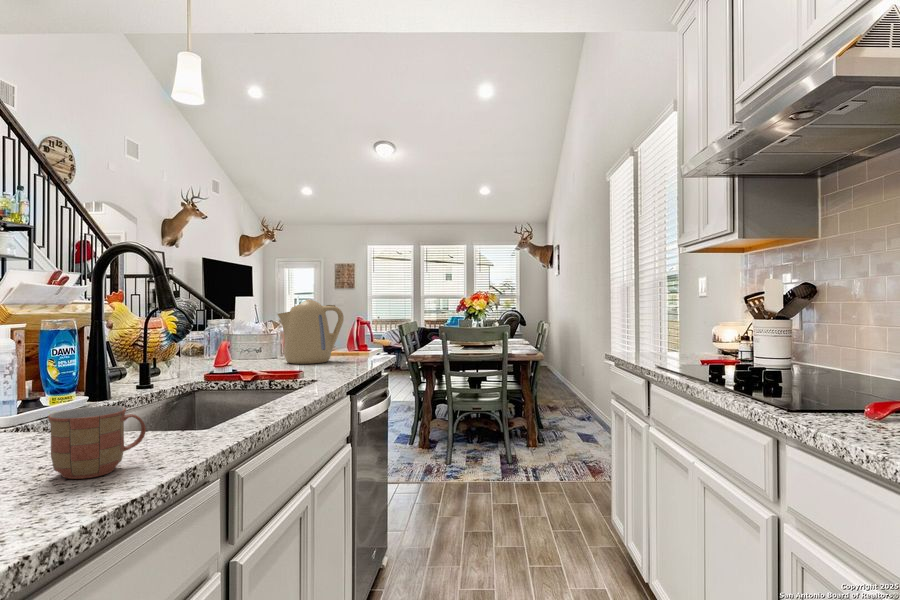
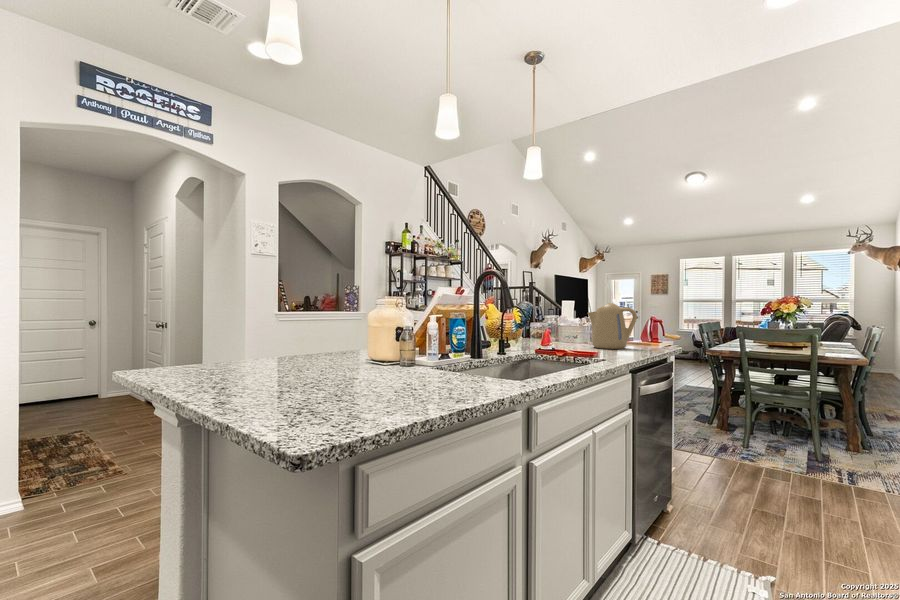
mug: present [48,406,146,479] -> none [441,358,486,394]

